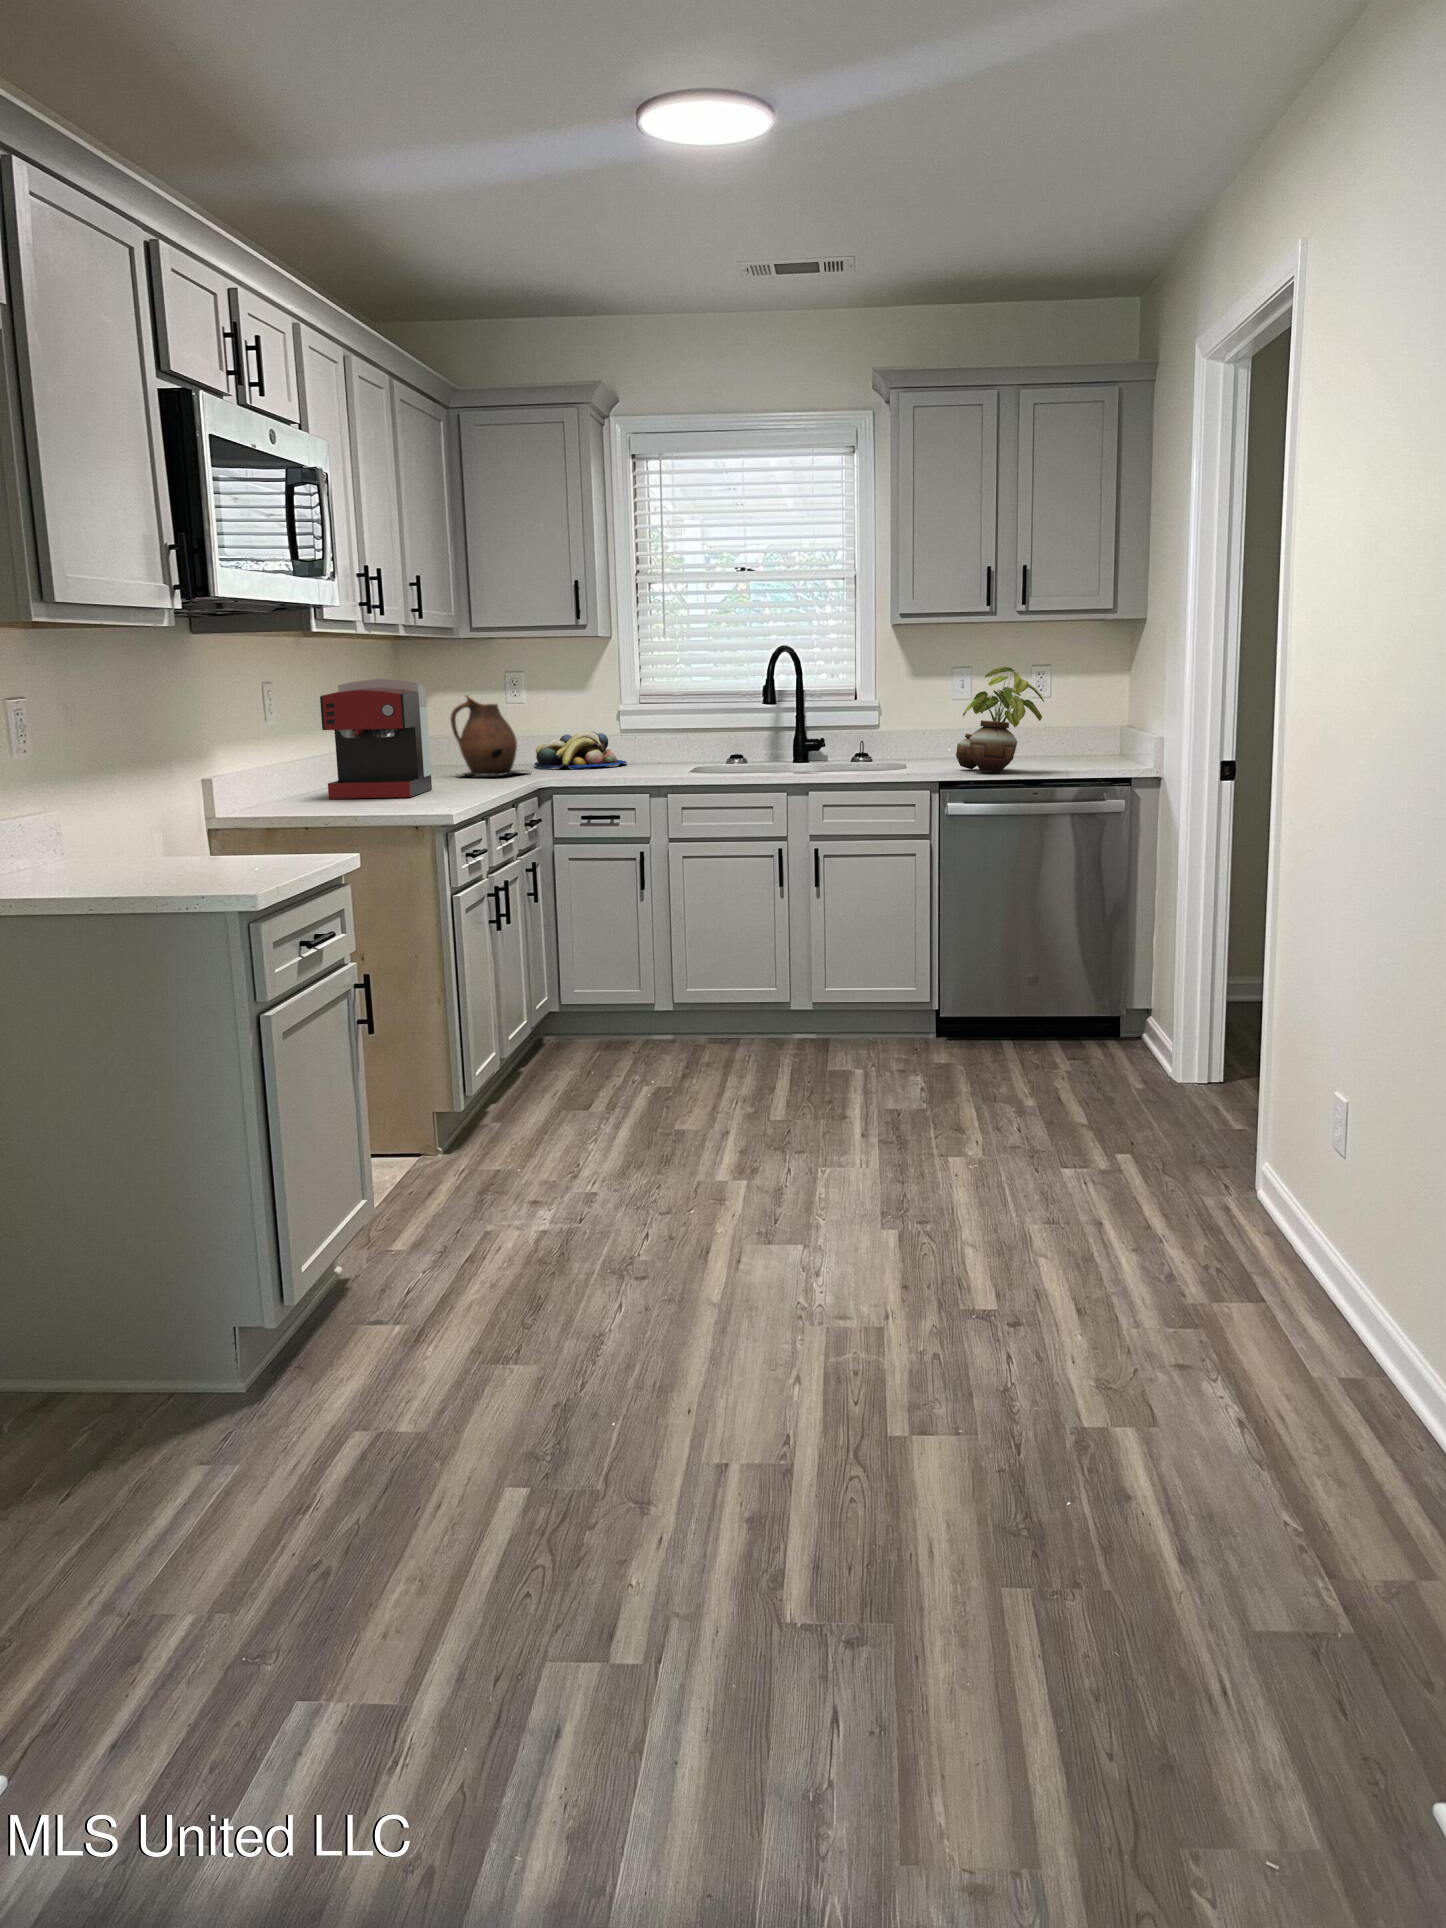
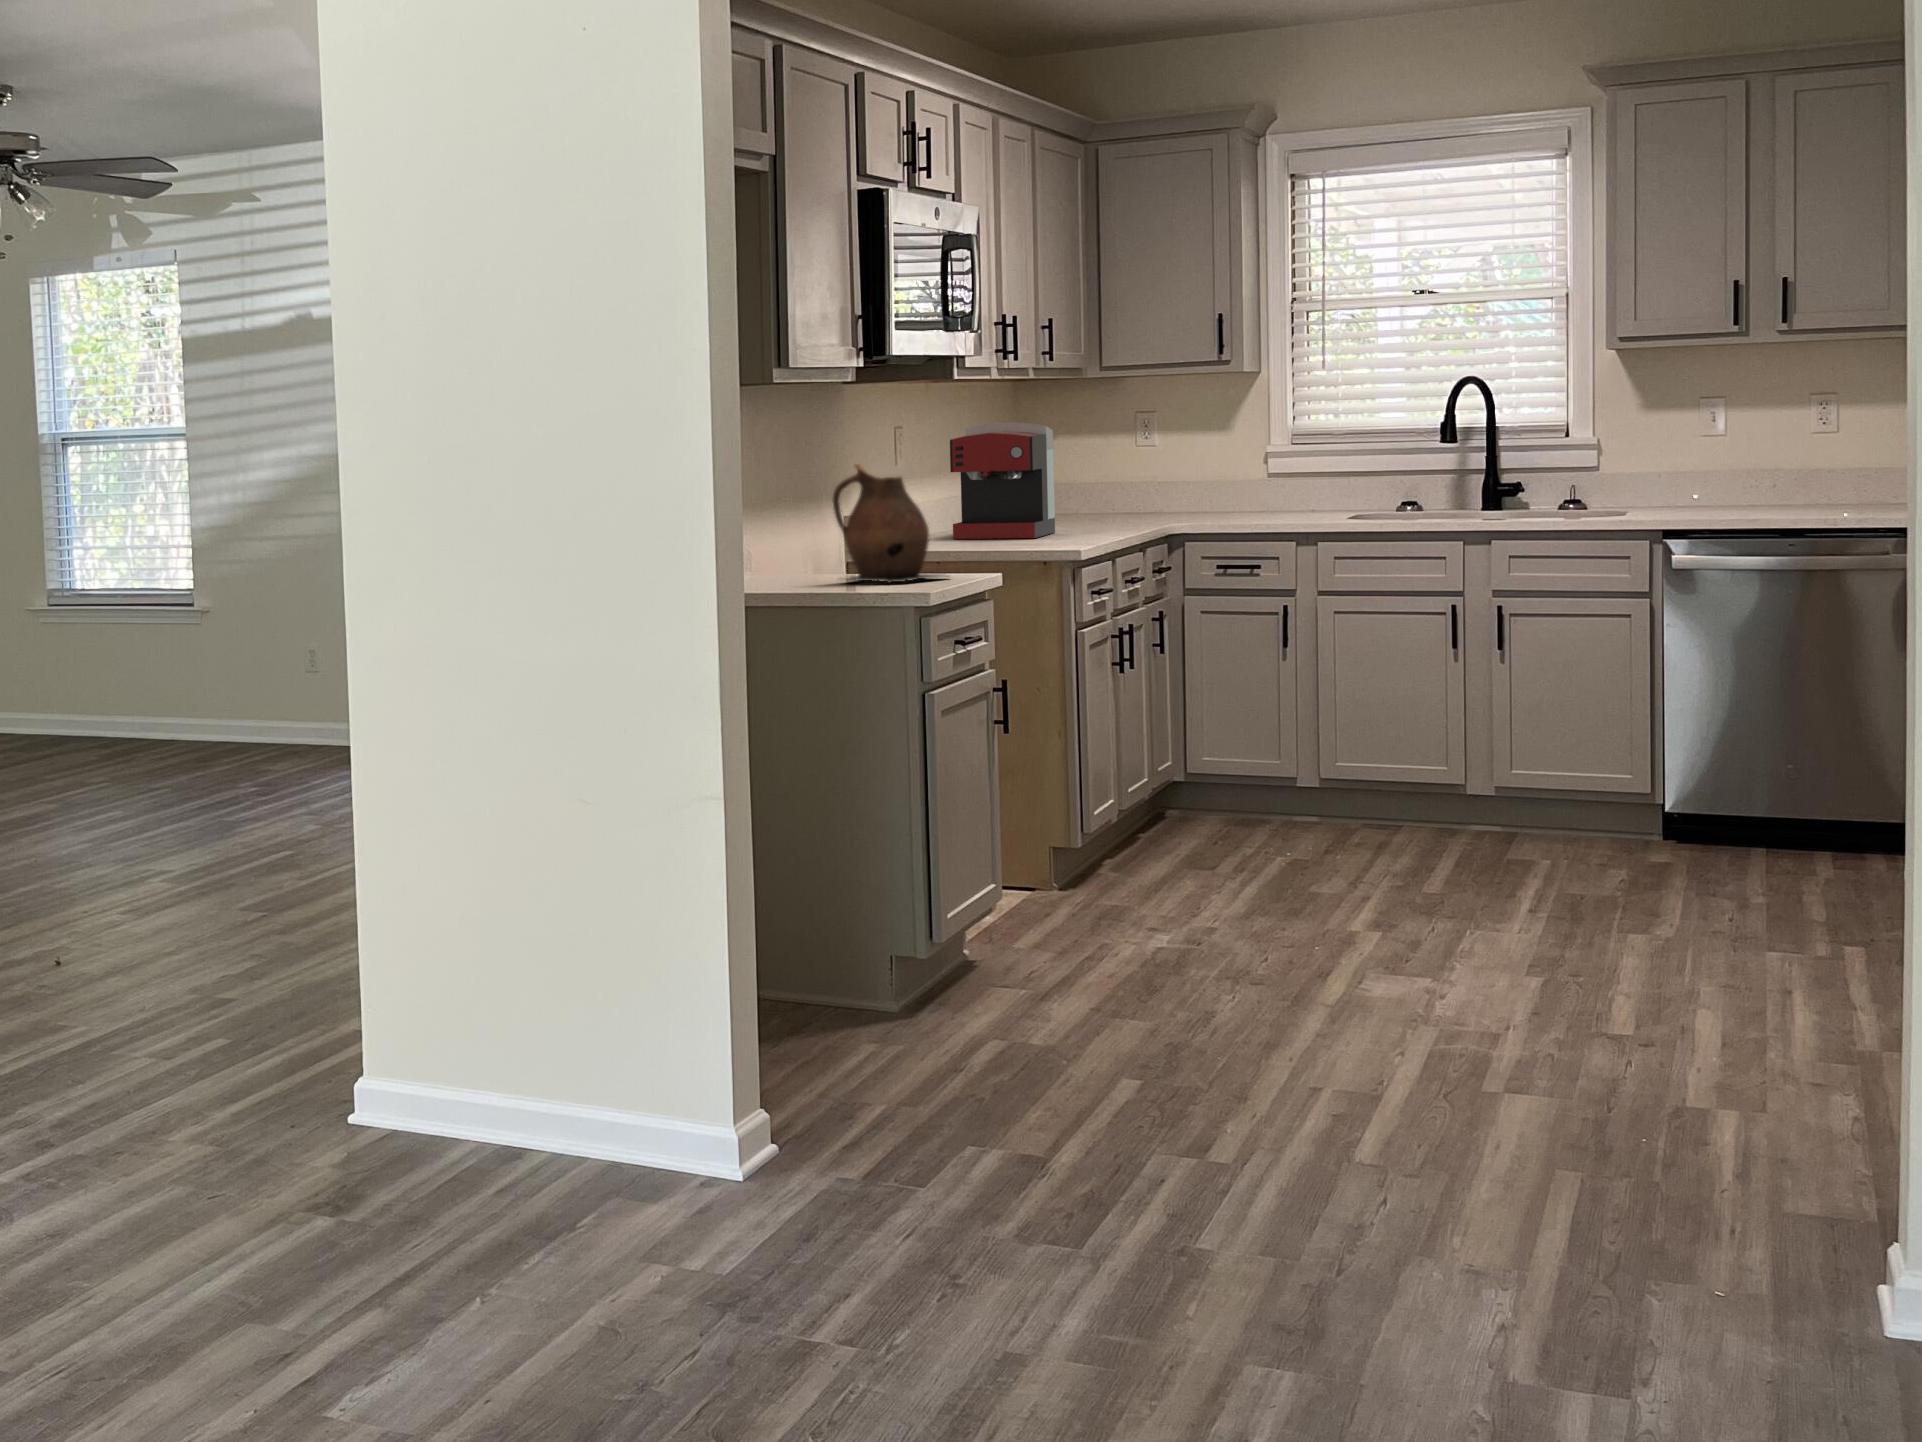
potted plant: present [956,667,1044,772] -> none [1688,397,1806,520]
ceramic pitcher: present [451,695,532,776] -> present [833,464,945,583]
fruit bowl: present [535,731,627,769] -> none [1164,476,1274,516]

